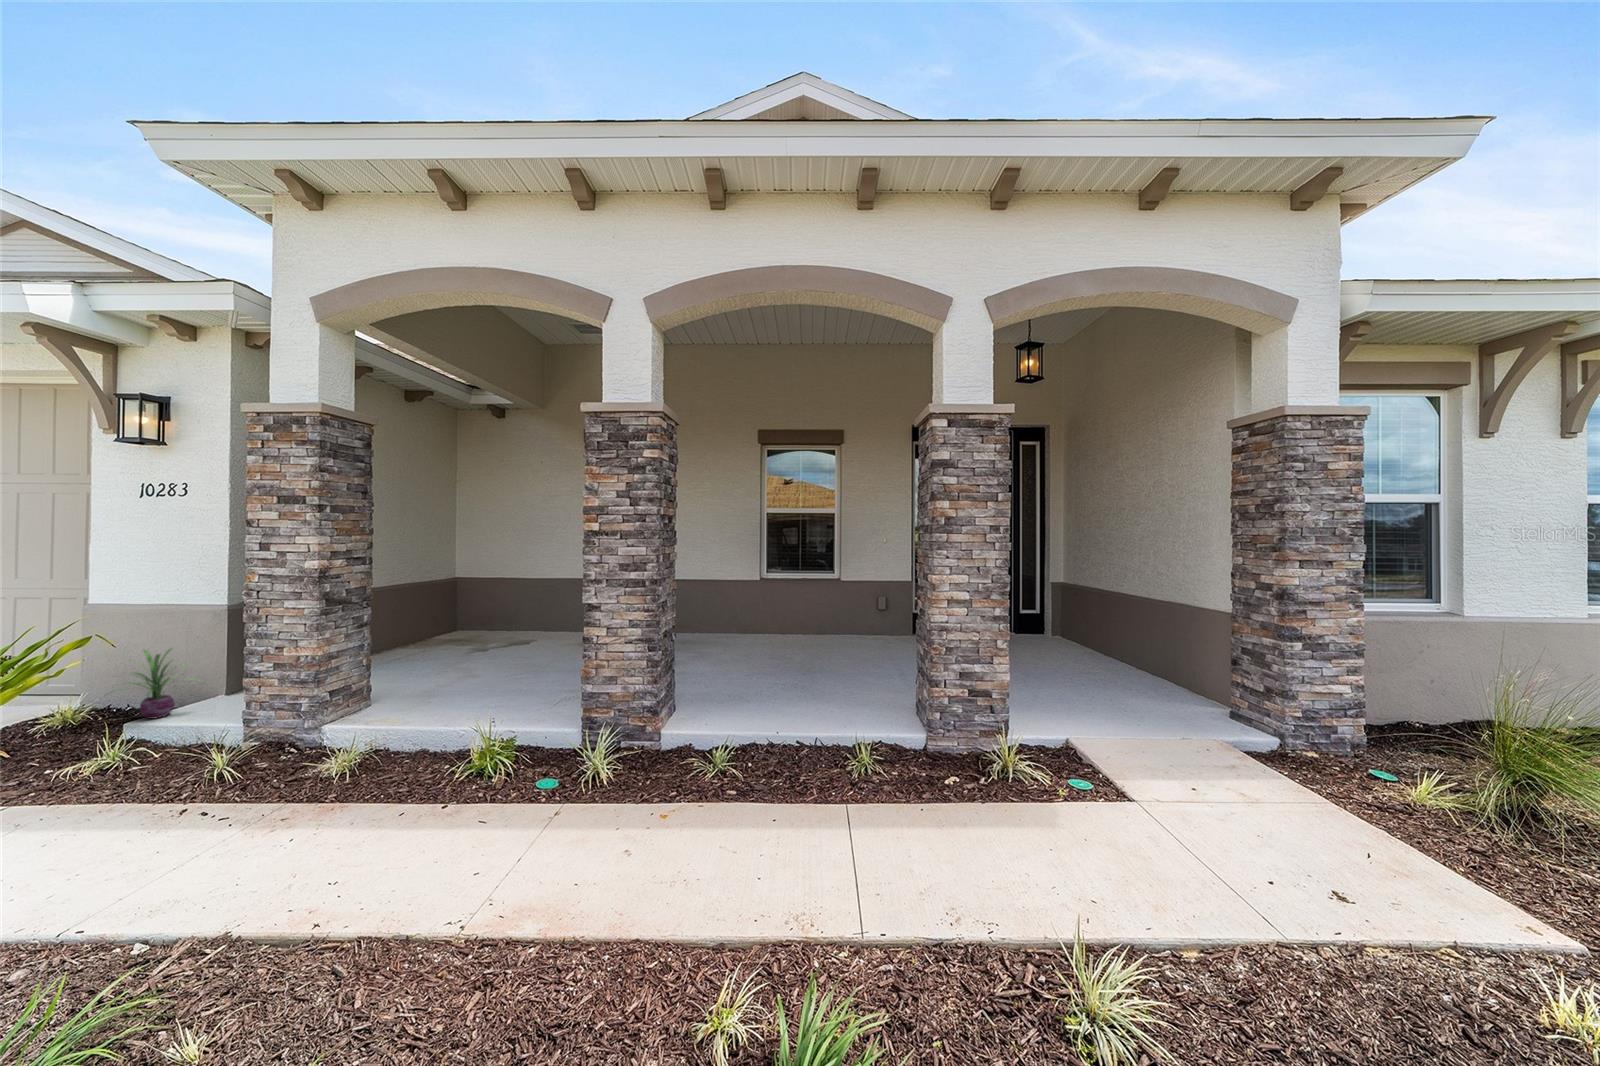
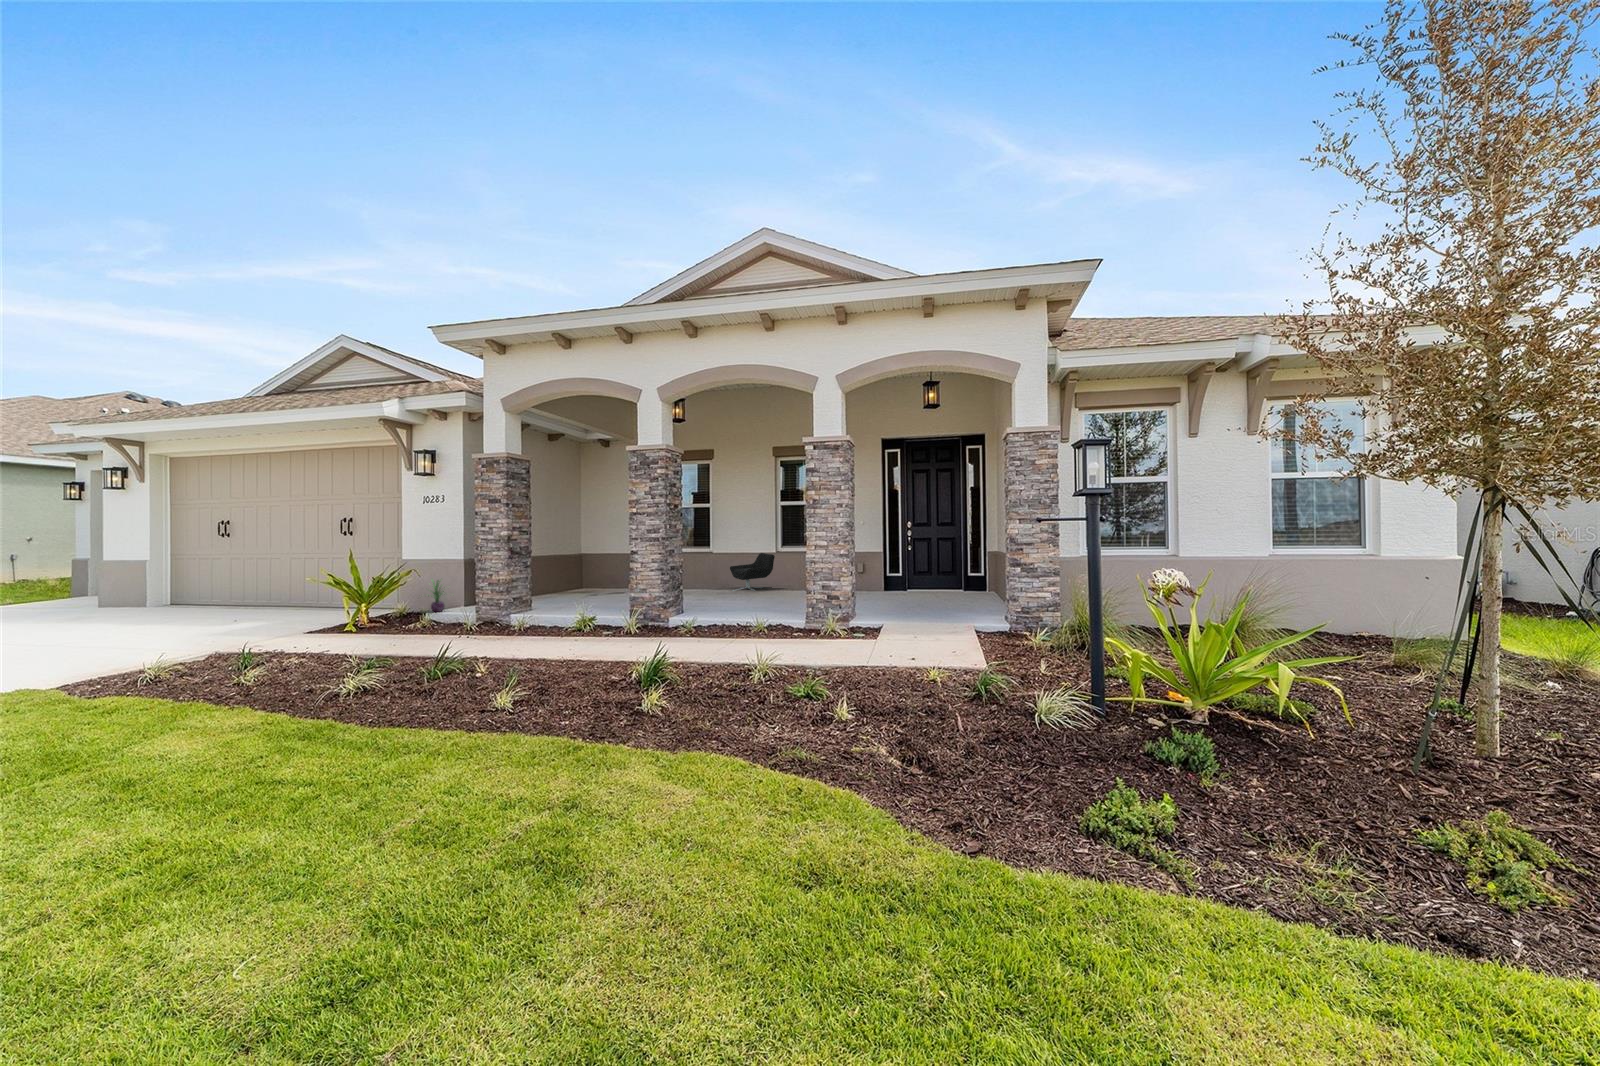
lounge chair: none [707,587,776,647] -> present [730,553,775,591]

